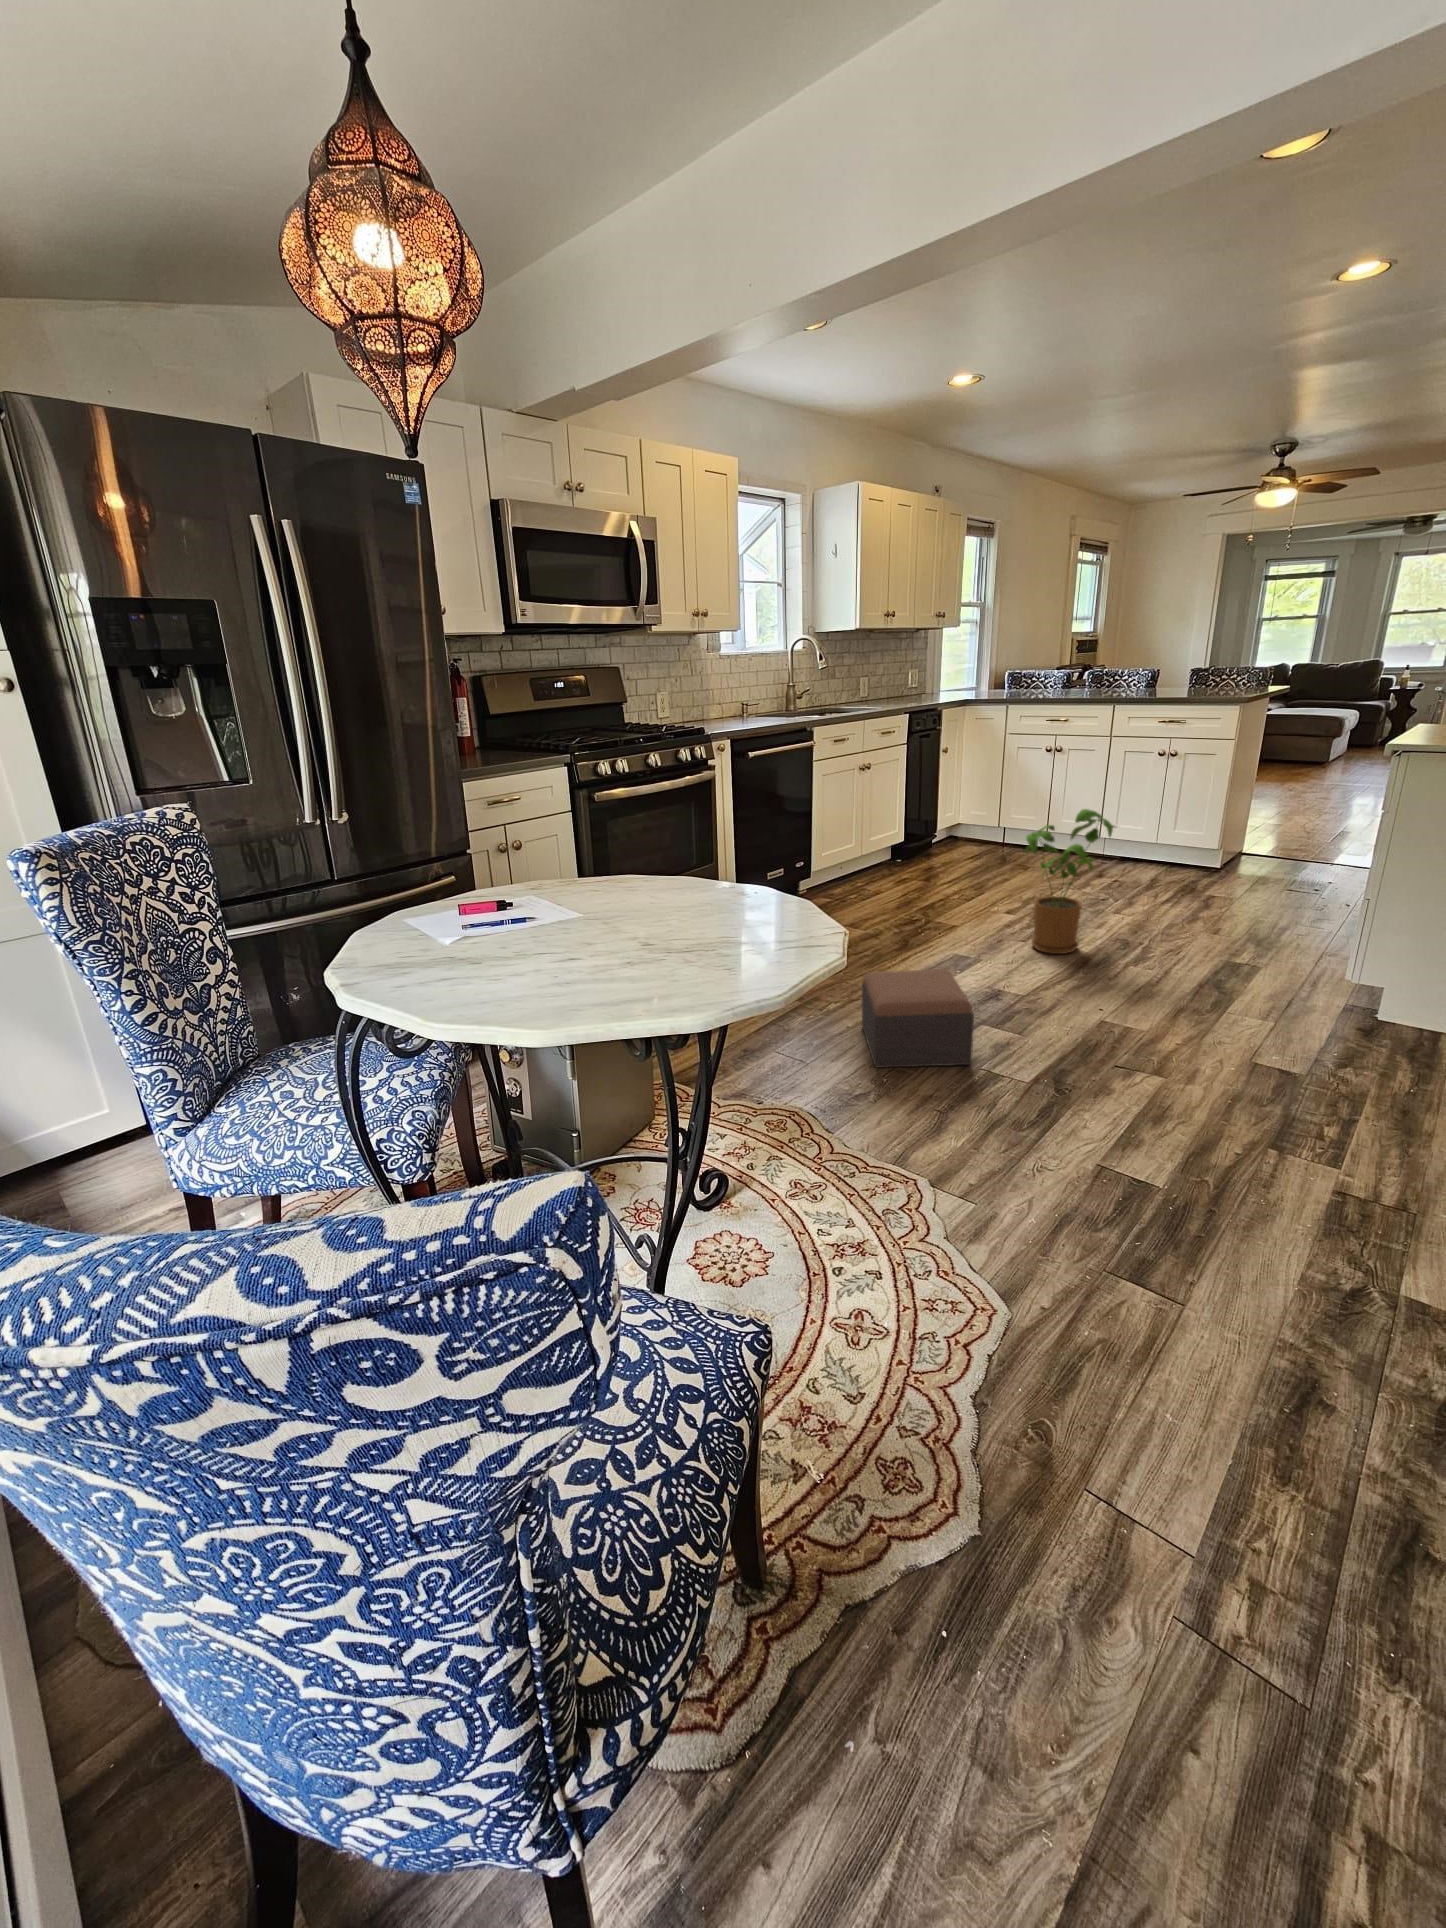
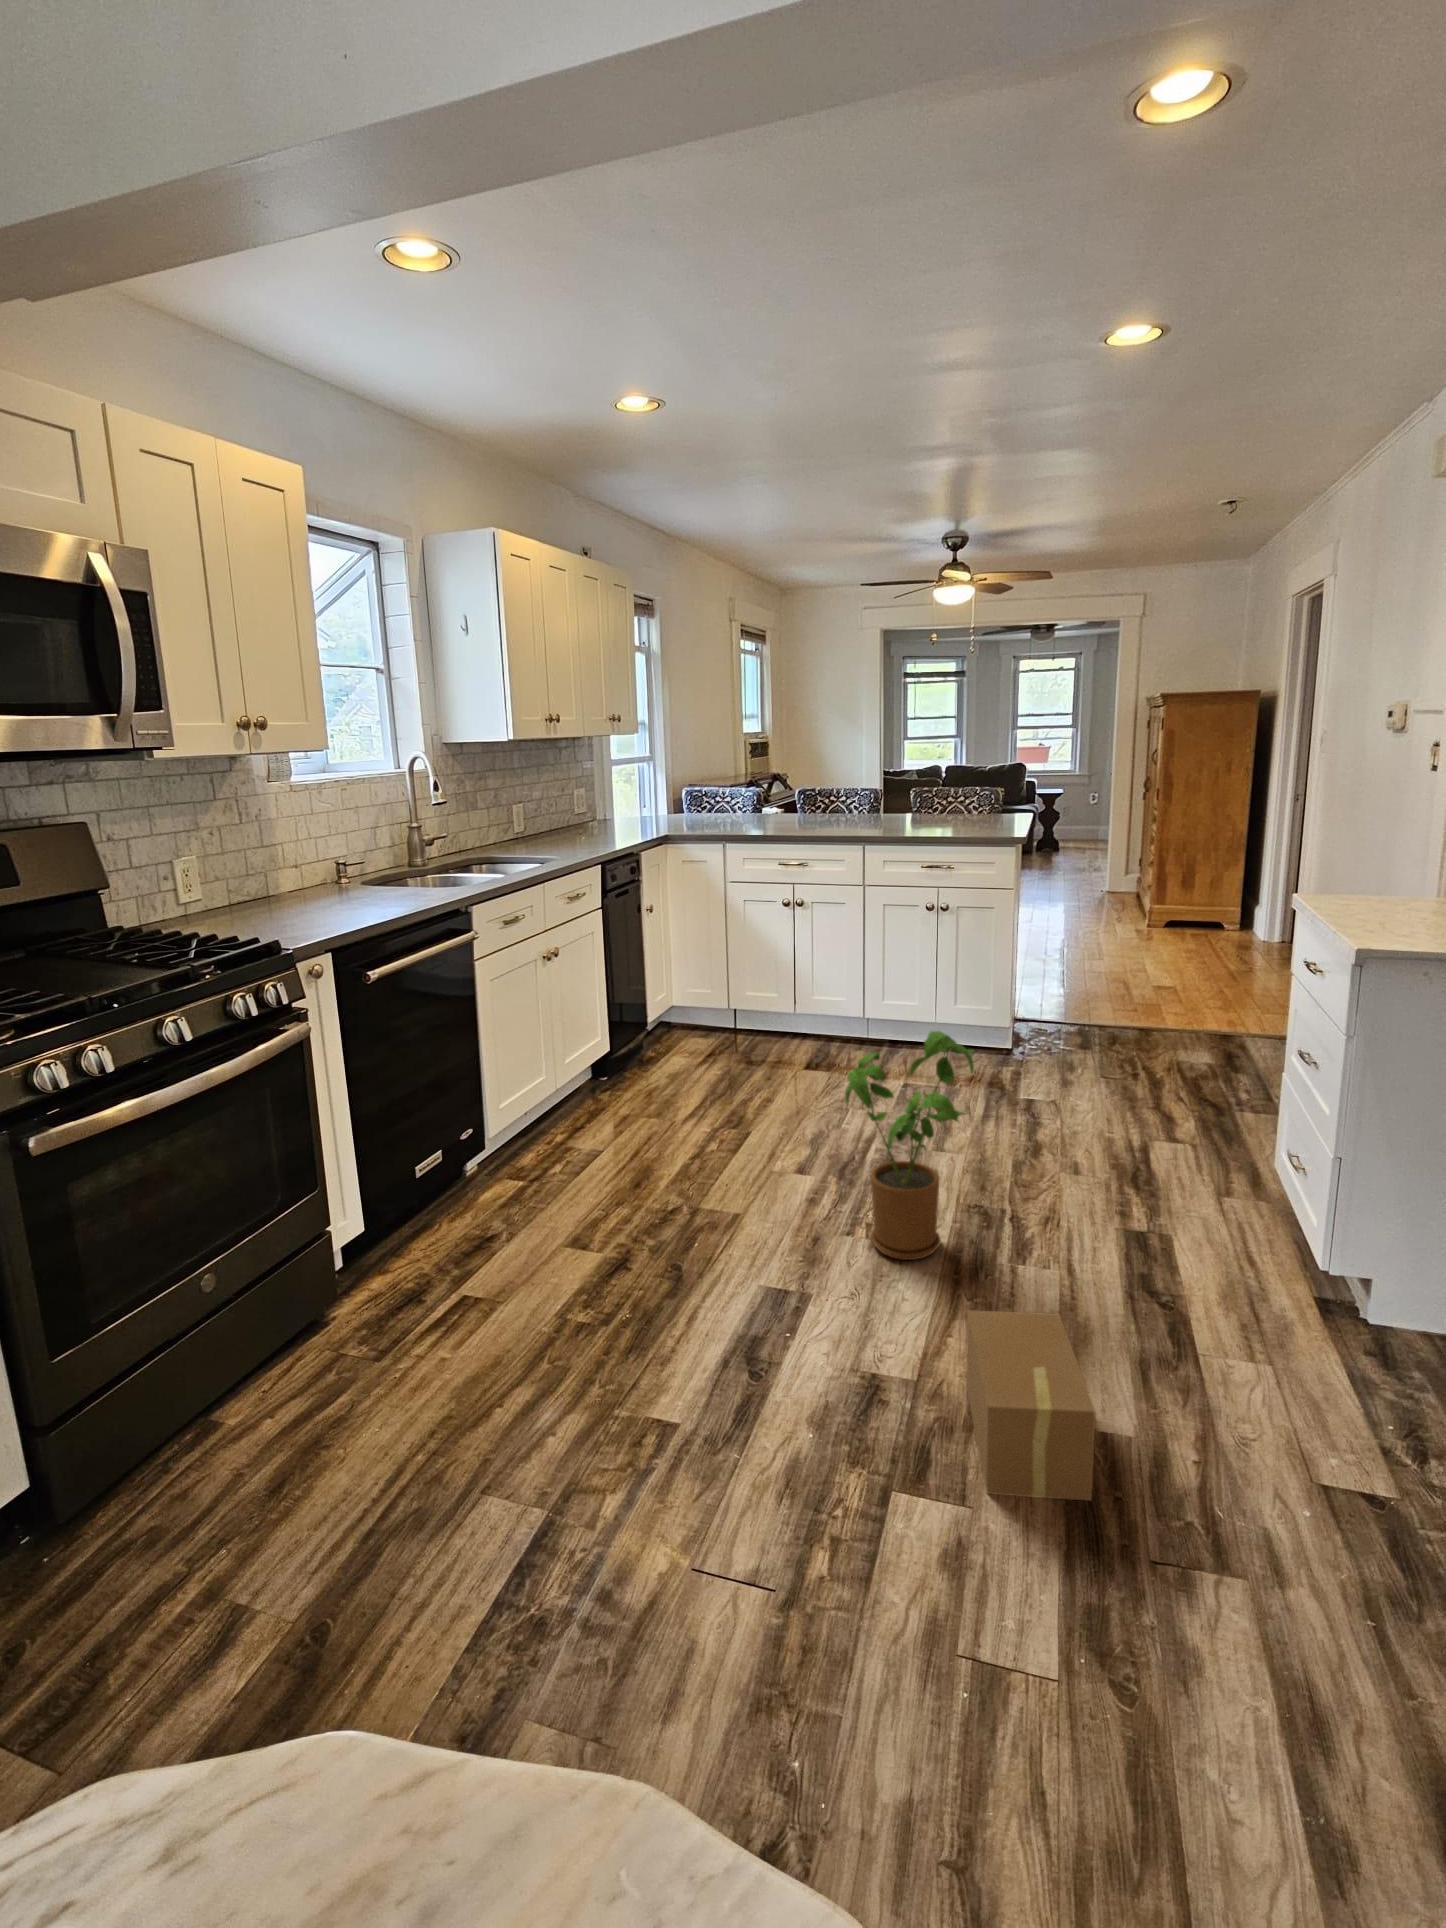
cardboard box: none [1033,954,1111,1045] -> present [966,1310,1095,1501]
footstool: present [862,969,974,1067] -> none [686,1414,940,1717]

